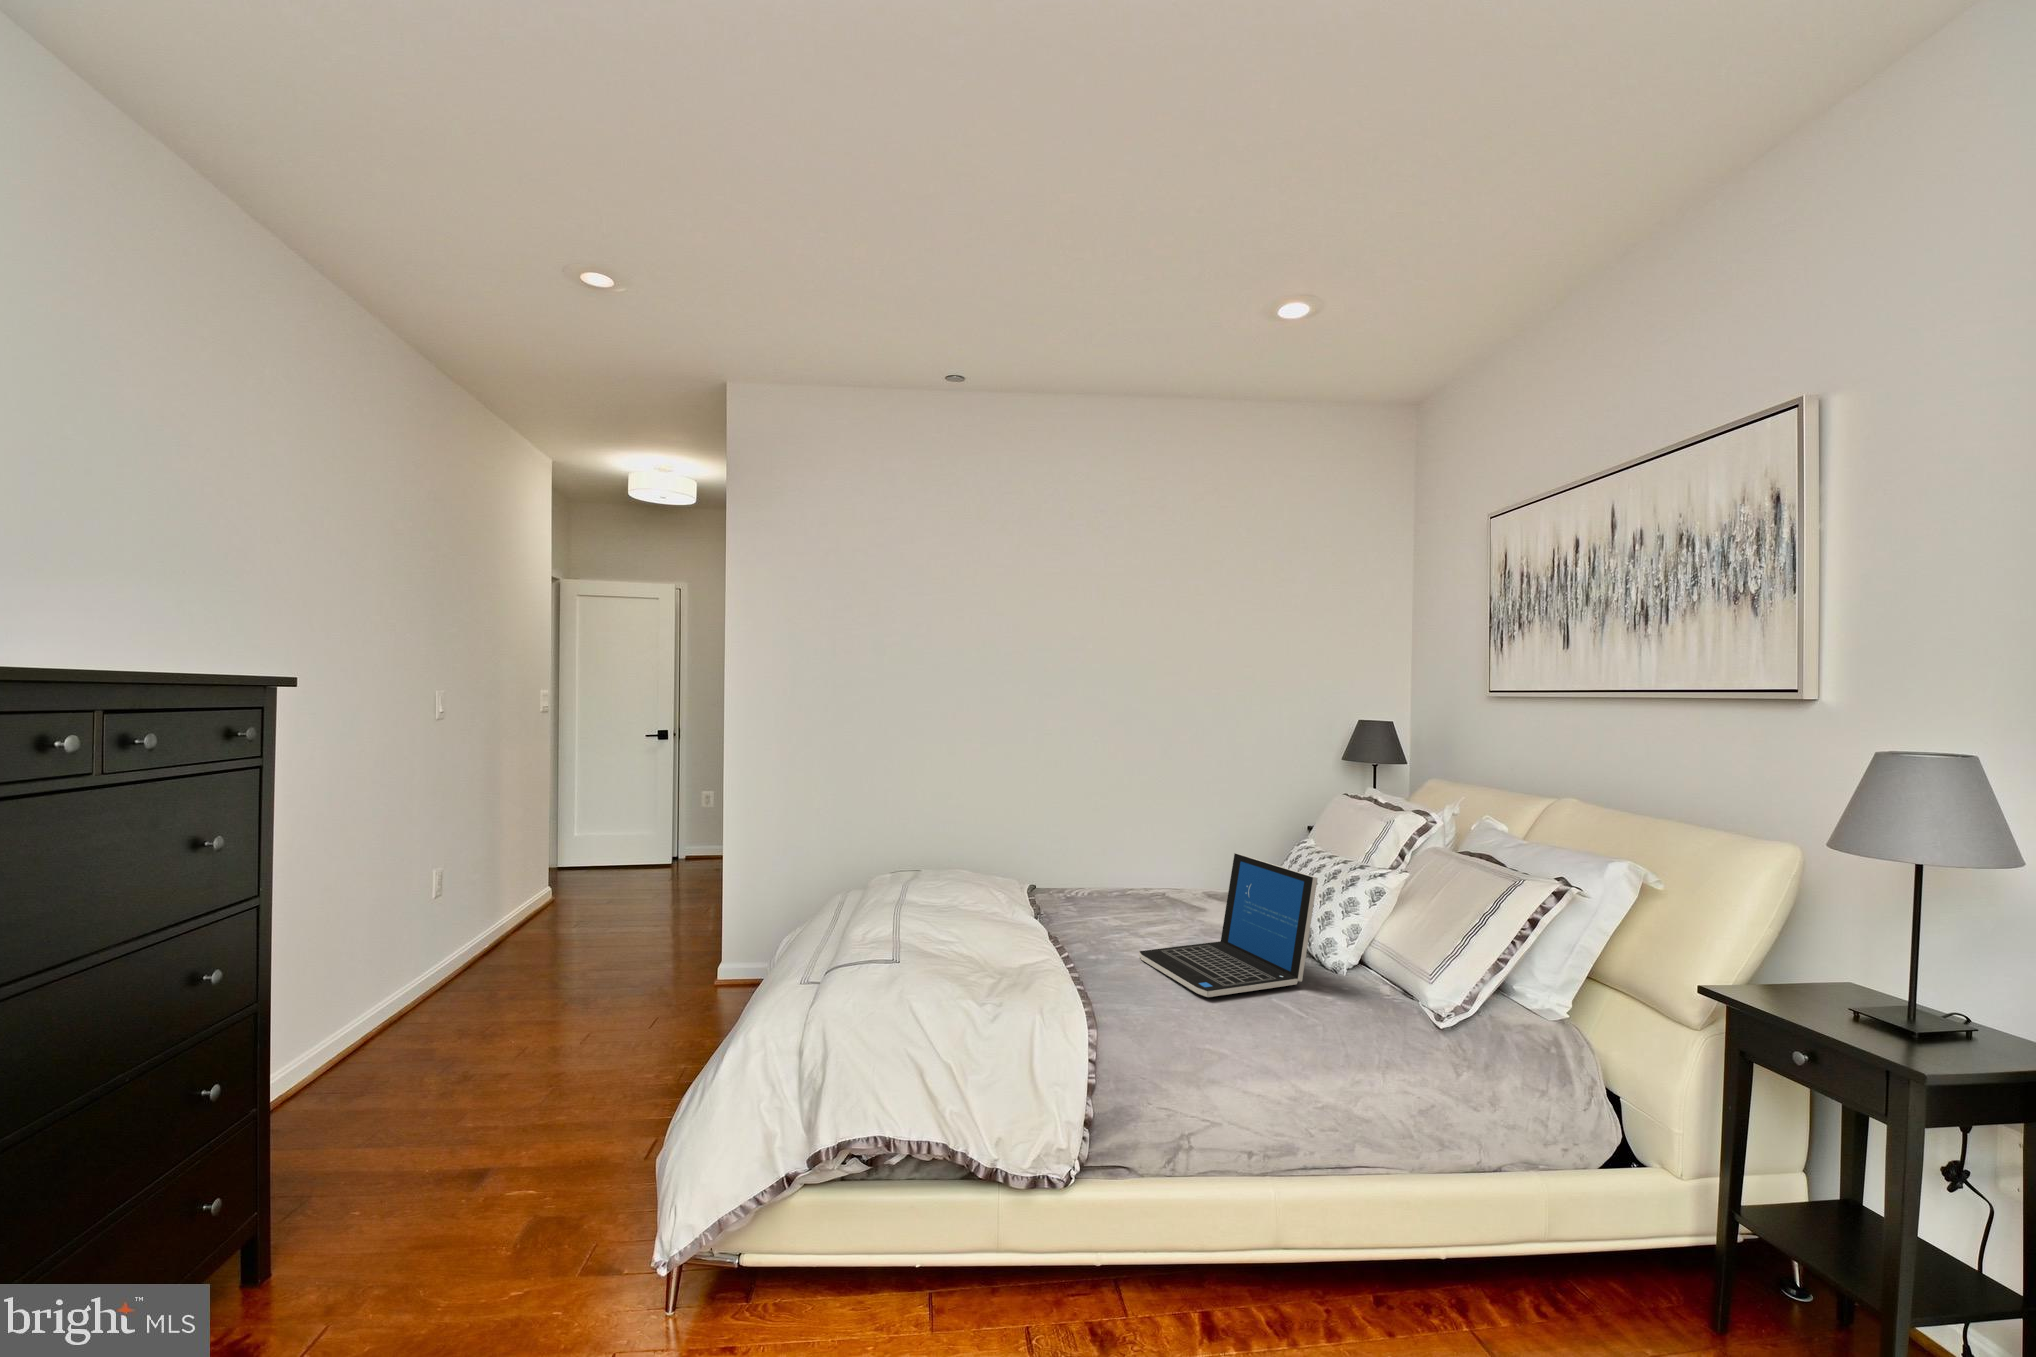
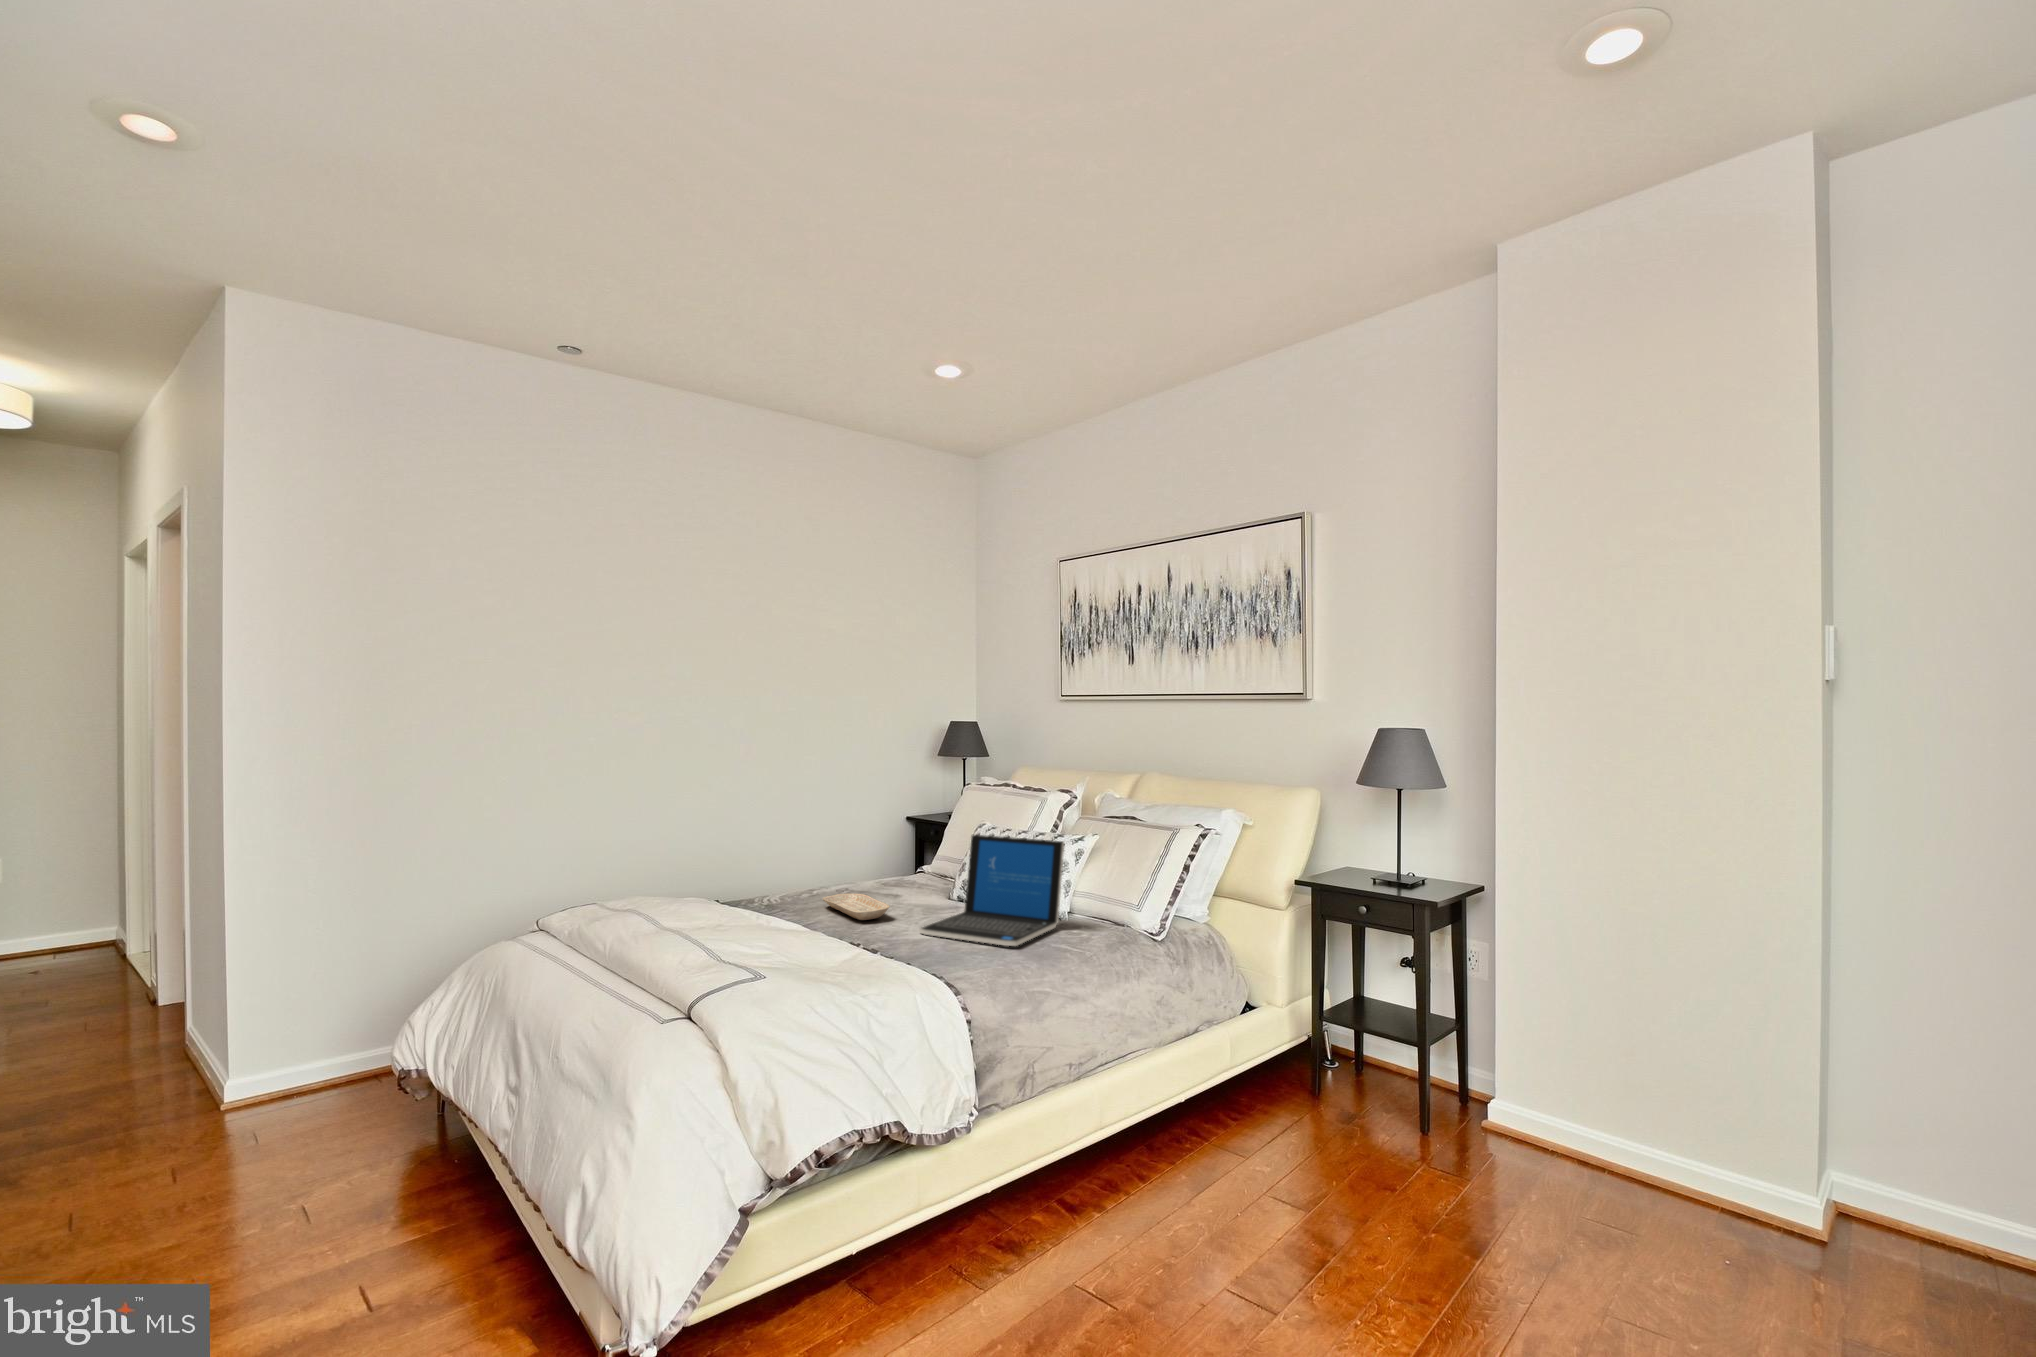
tray: none [1097,897,1142,930] -> present [823,893,890,920]

